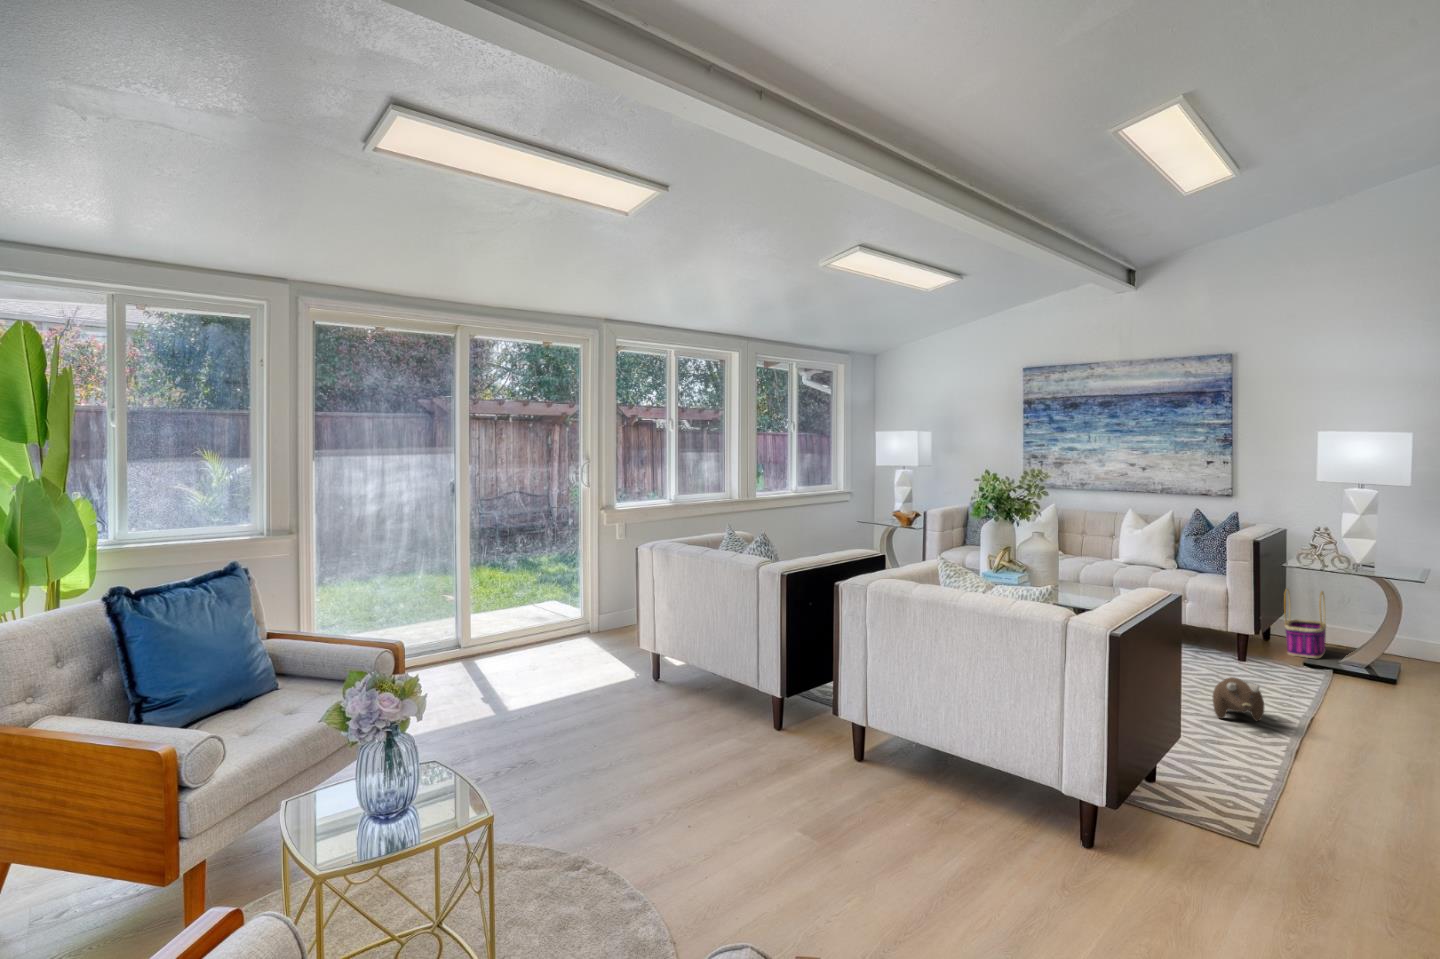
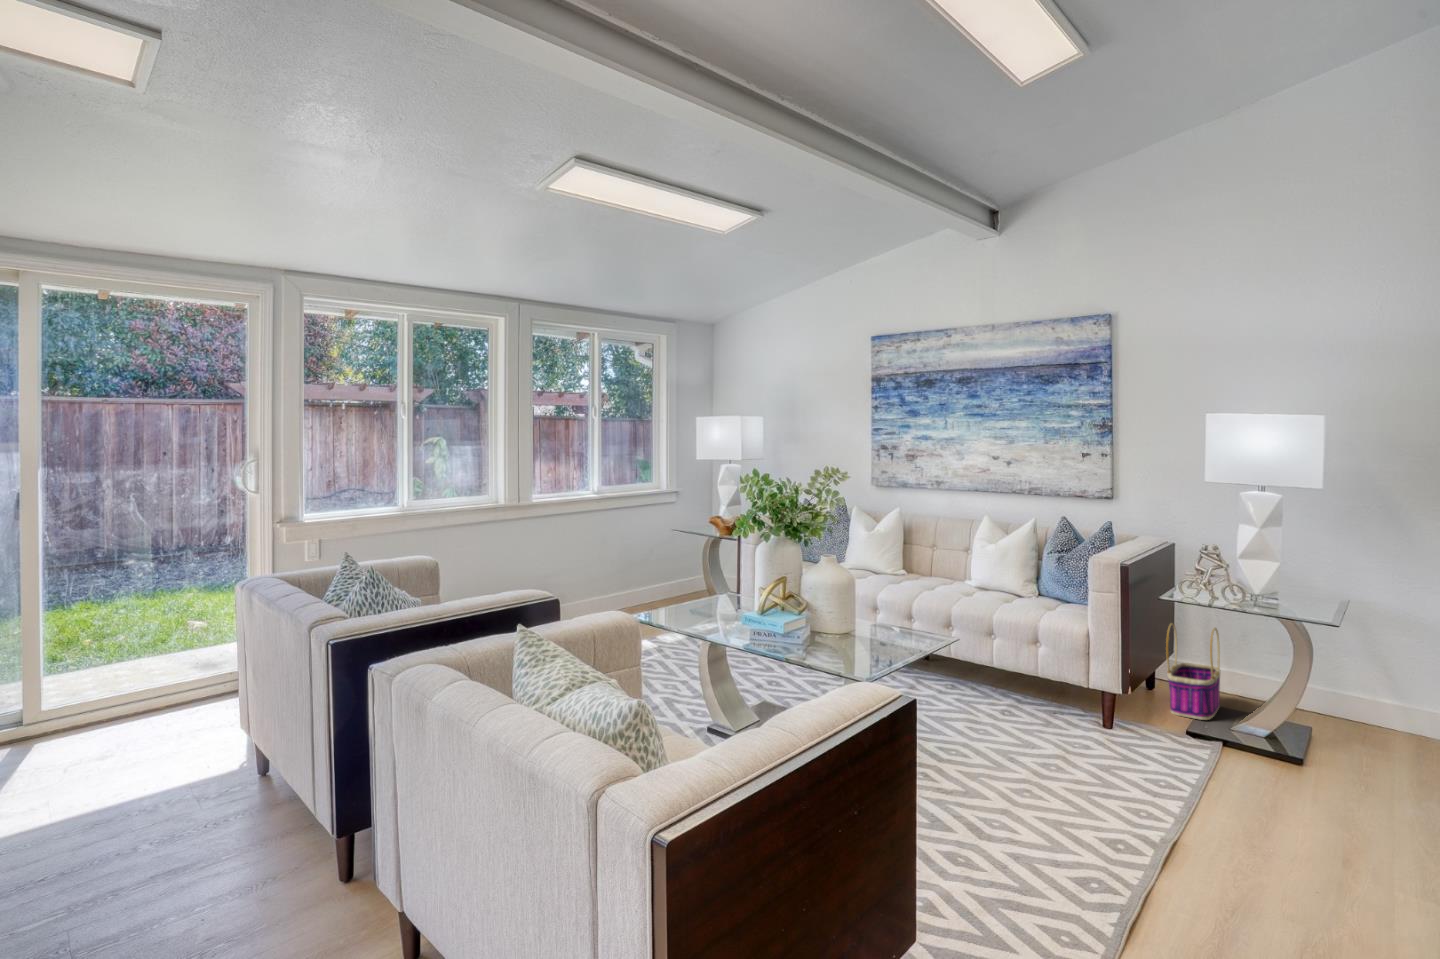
plush toy: present [1213,677,1264,721] -> none [1028,784,1099,856]

